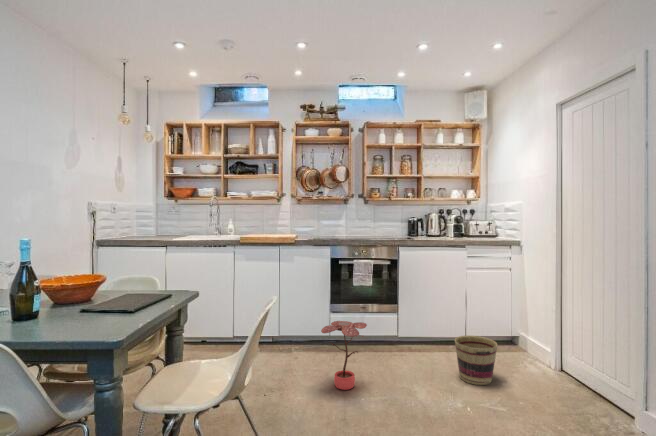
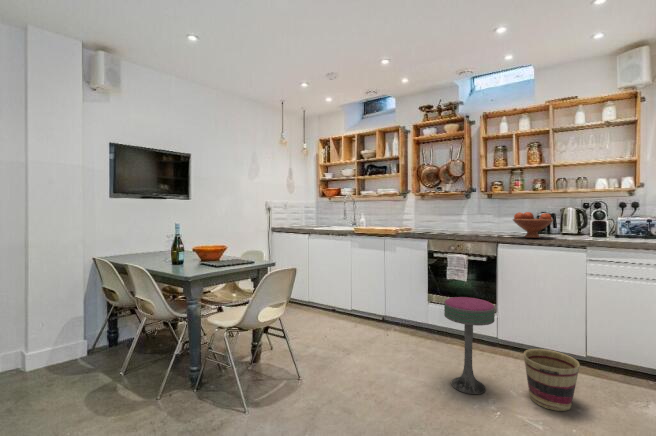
fruit bowl: none [409,217,441,241] -> present [513,212,553,238]
bar stool: none [394,300,440,392] -> present [444,297,495,394]
potted plant: present [321,321,367,390] -> none [376,307,422,369]

